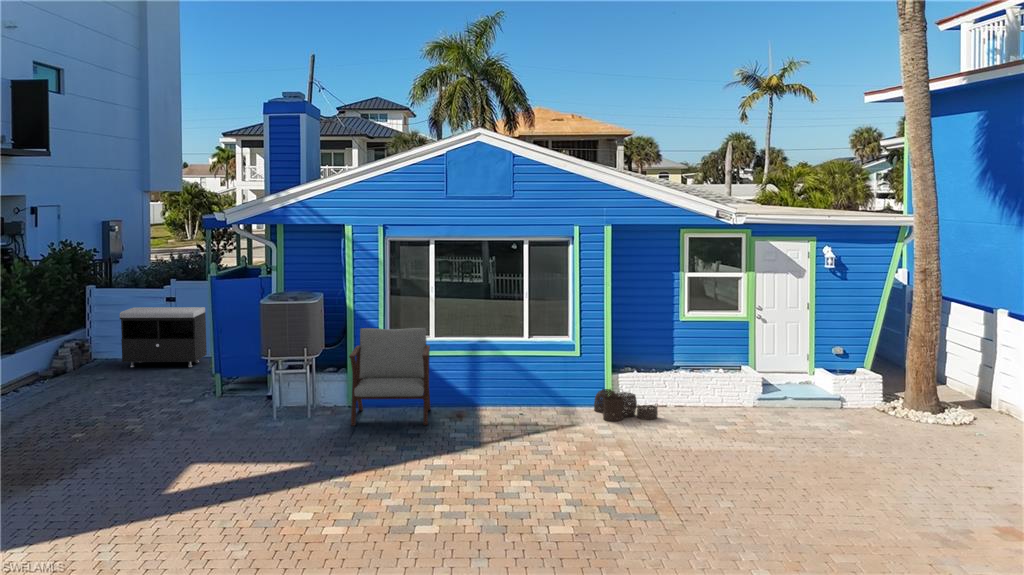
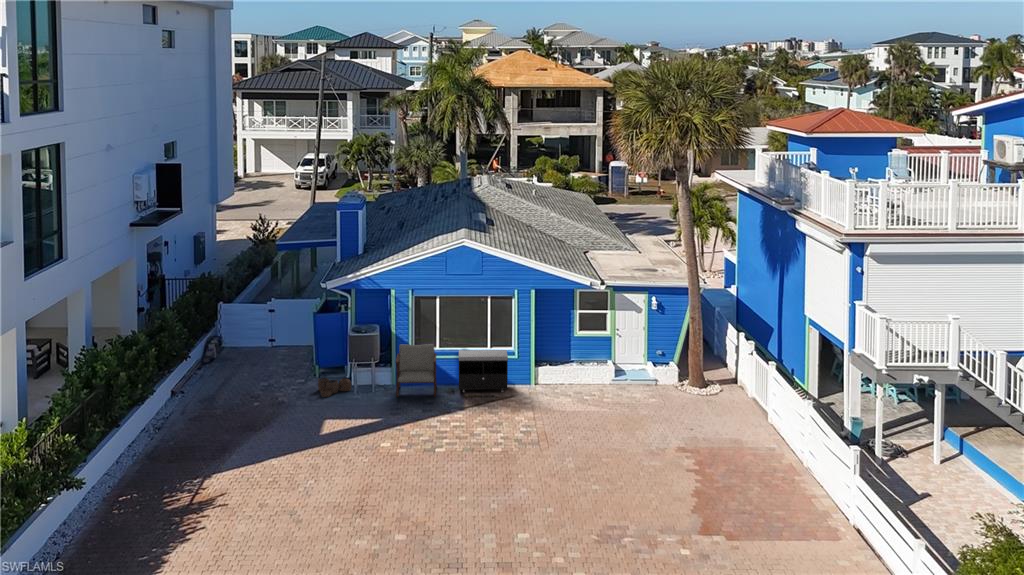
storage bench: present [120,307,207,367] -> present [459,350,508,392]
woven basket: present [594,389,658,421] -> present [318,378,351,397]

